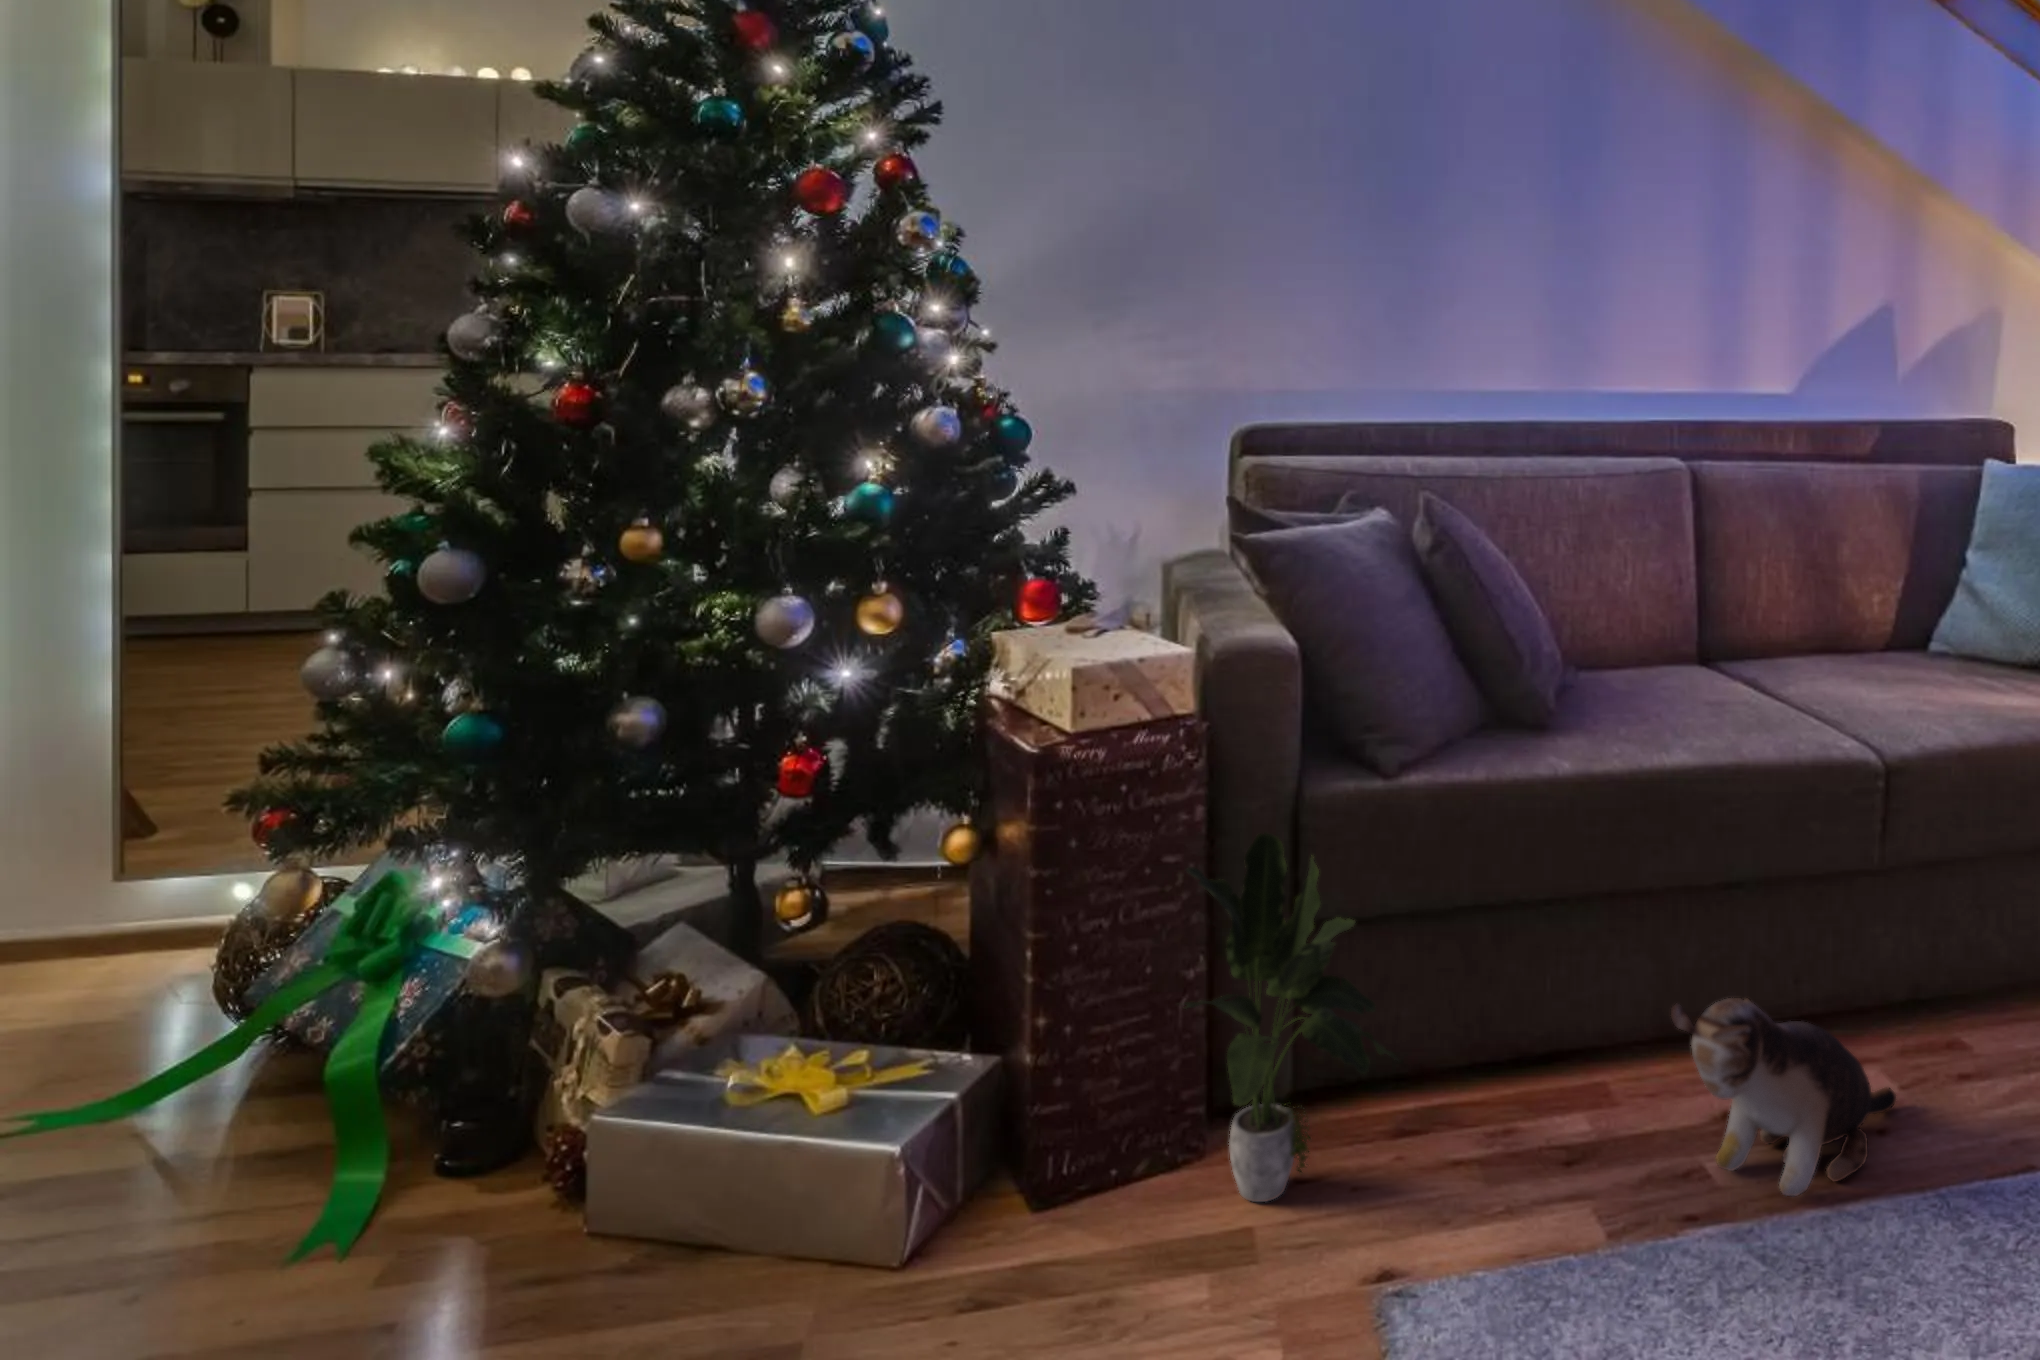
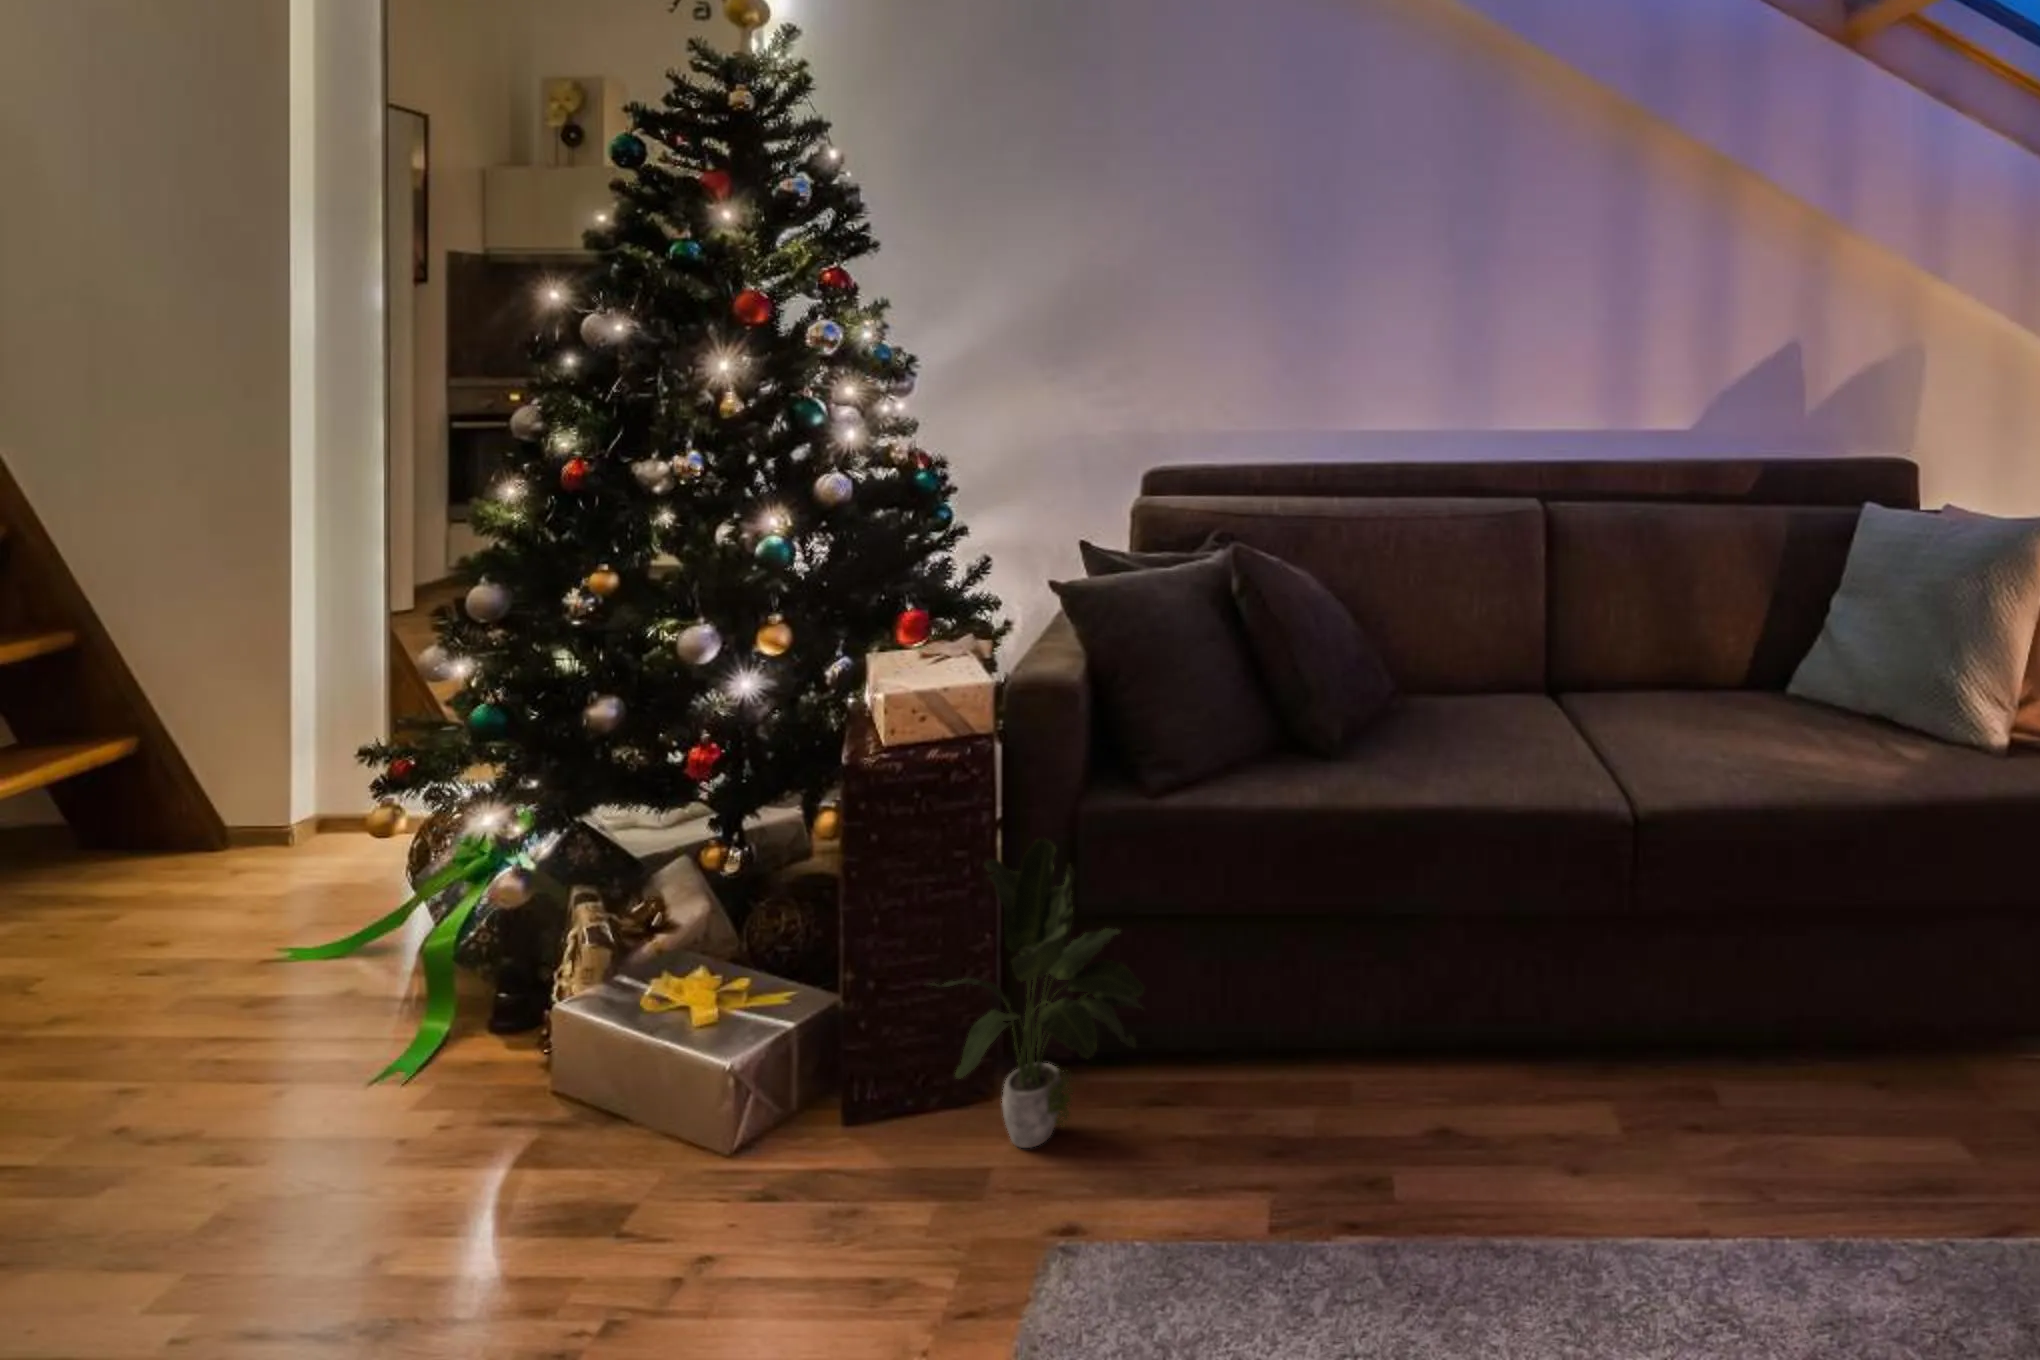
plush toy: present [1671,998,1896,1196] -> none [1349,1029,1618,1218]

